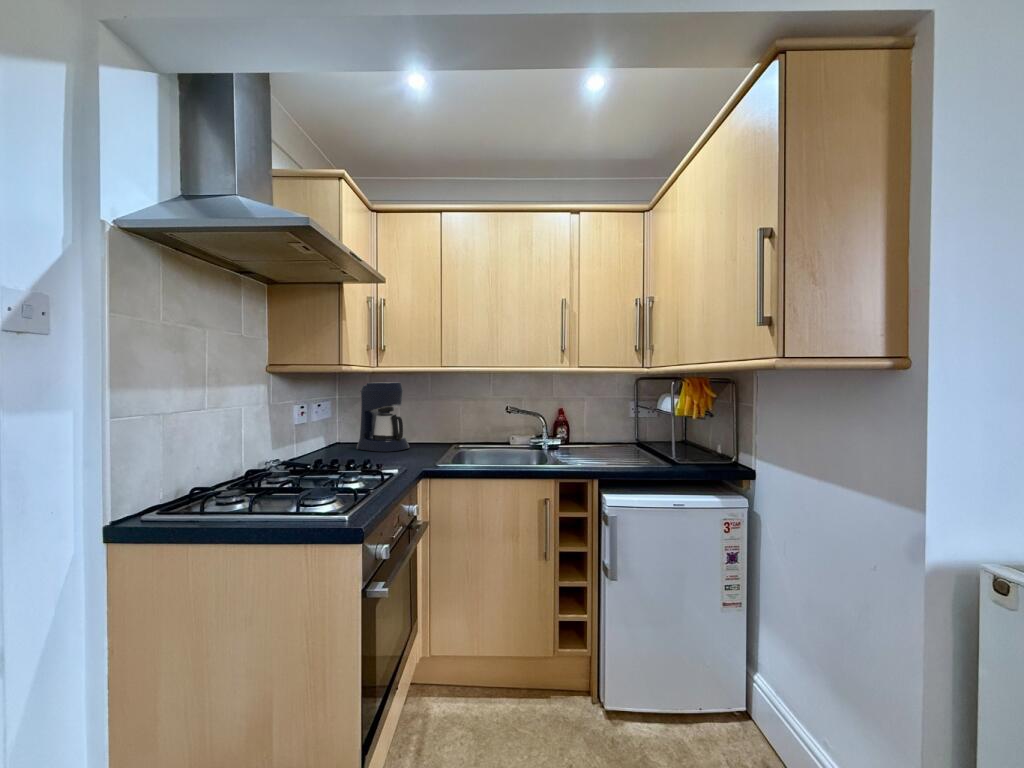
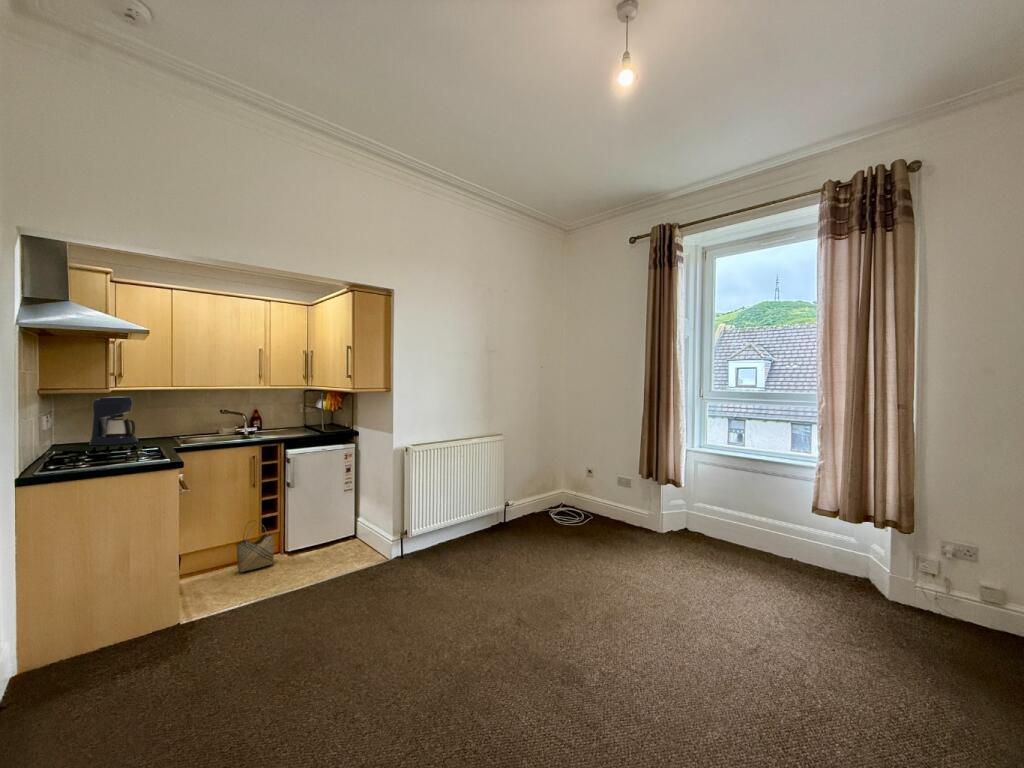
woven basket: none [510,625,576,735] -> present [236,525,274,572]

